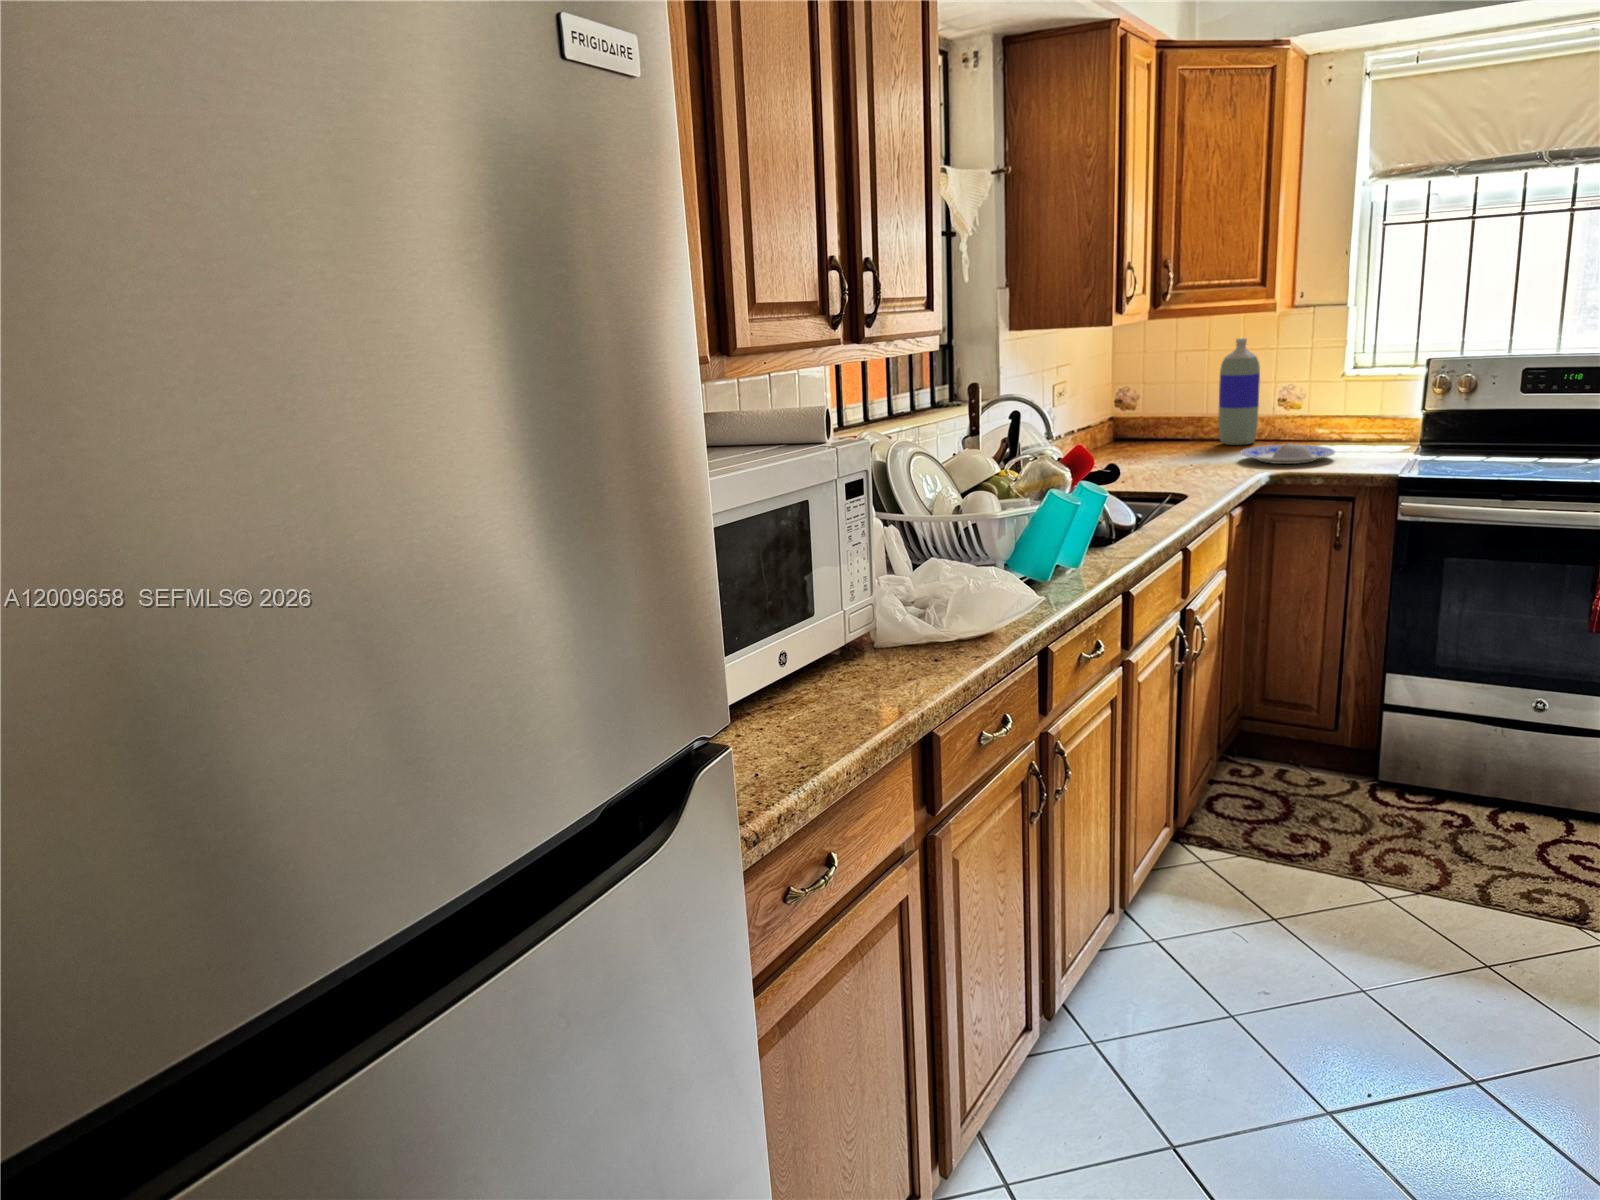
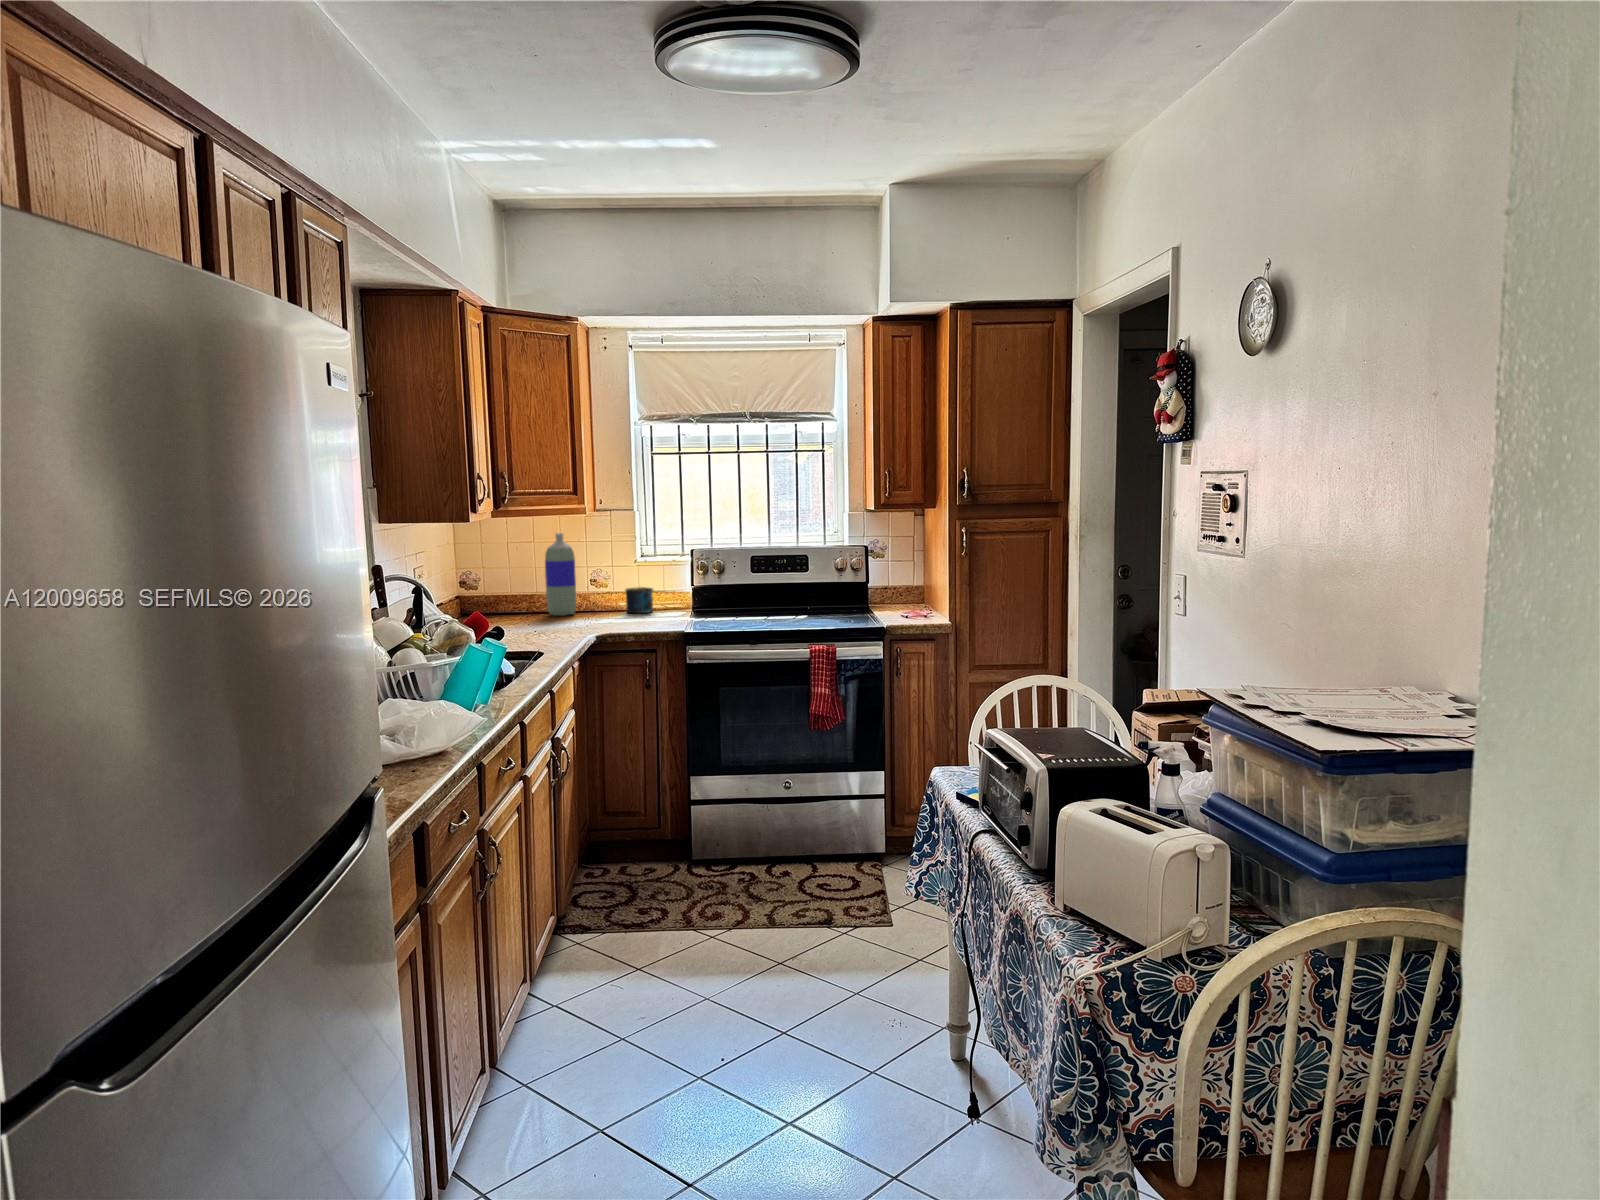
mug: none [1326,410,1368,445] -> present [625,587,653,613]
plate: present [1241,444,1335,464] -> none [570,611,638,627]

